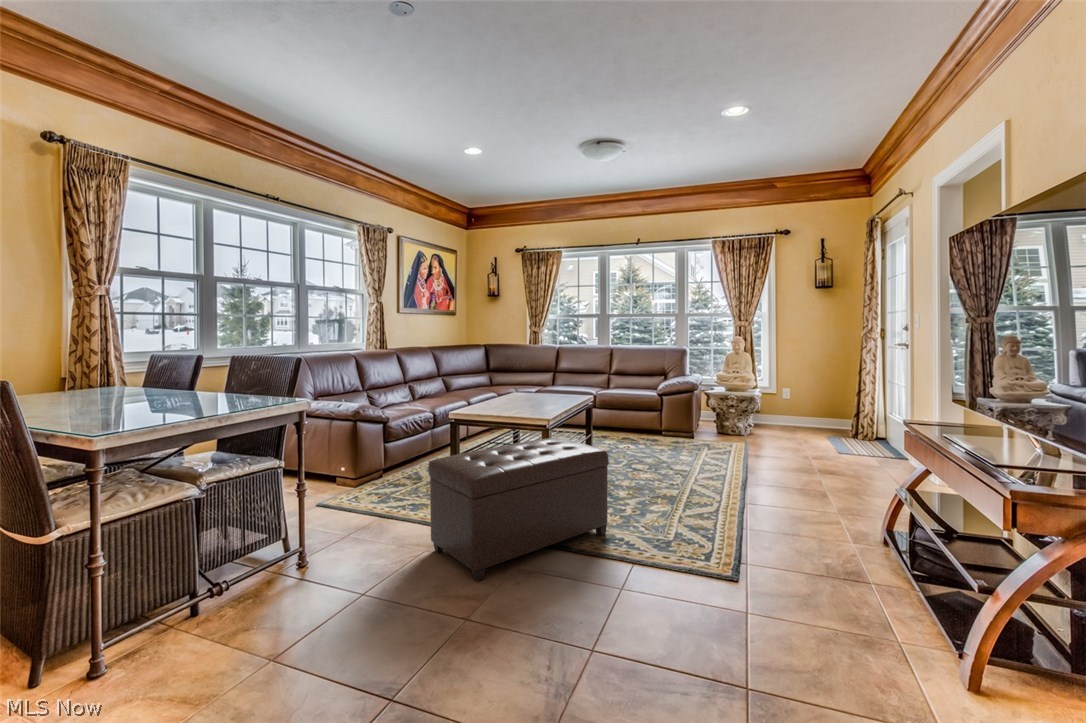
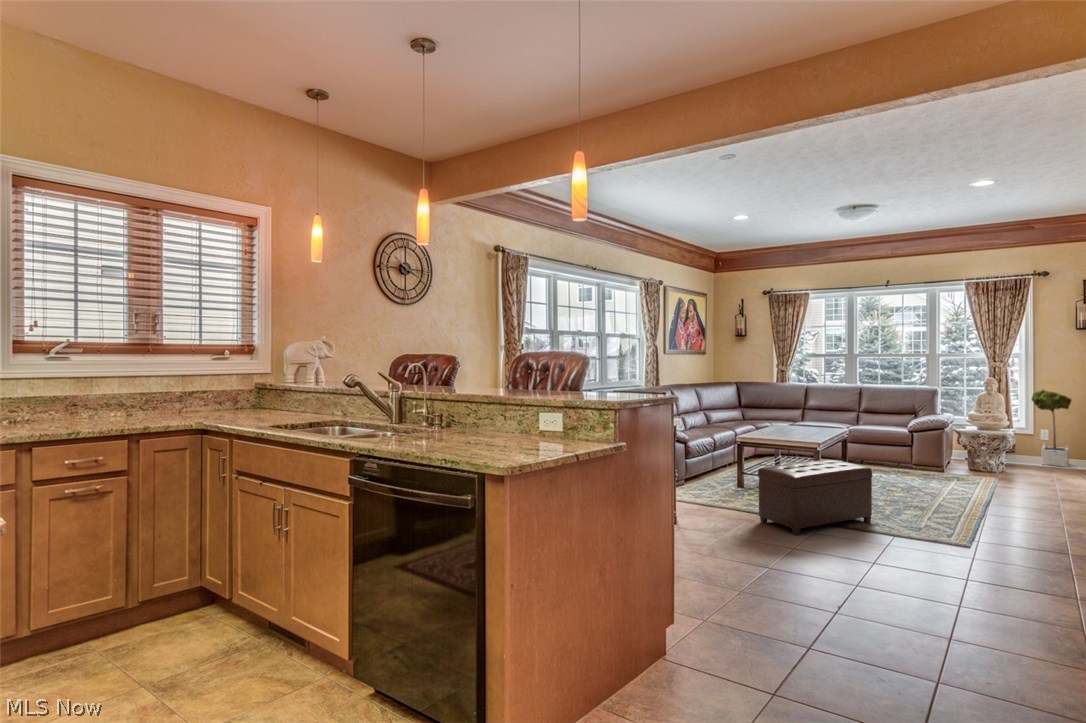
potted tree: none [774,348,812,429] -> present [1032,390,1072,467]

